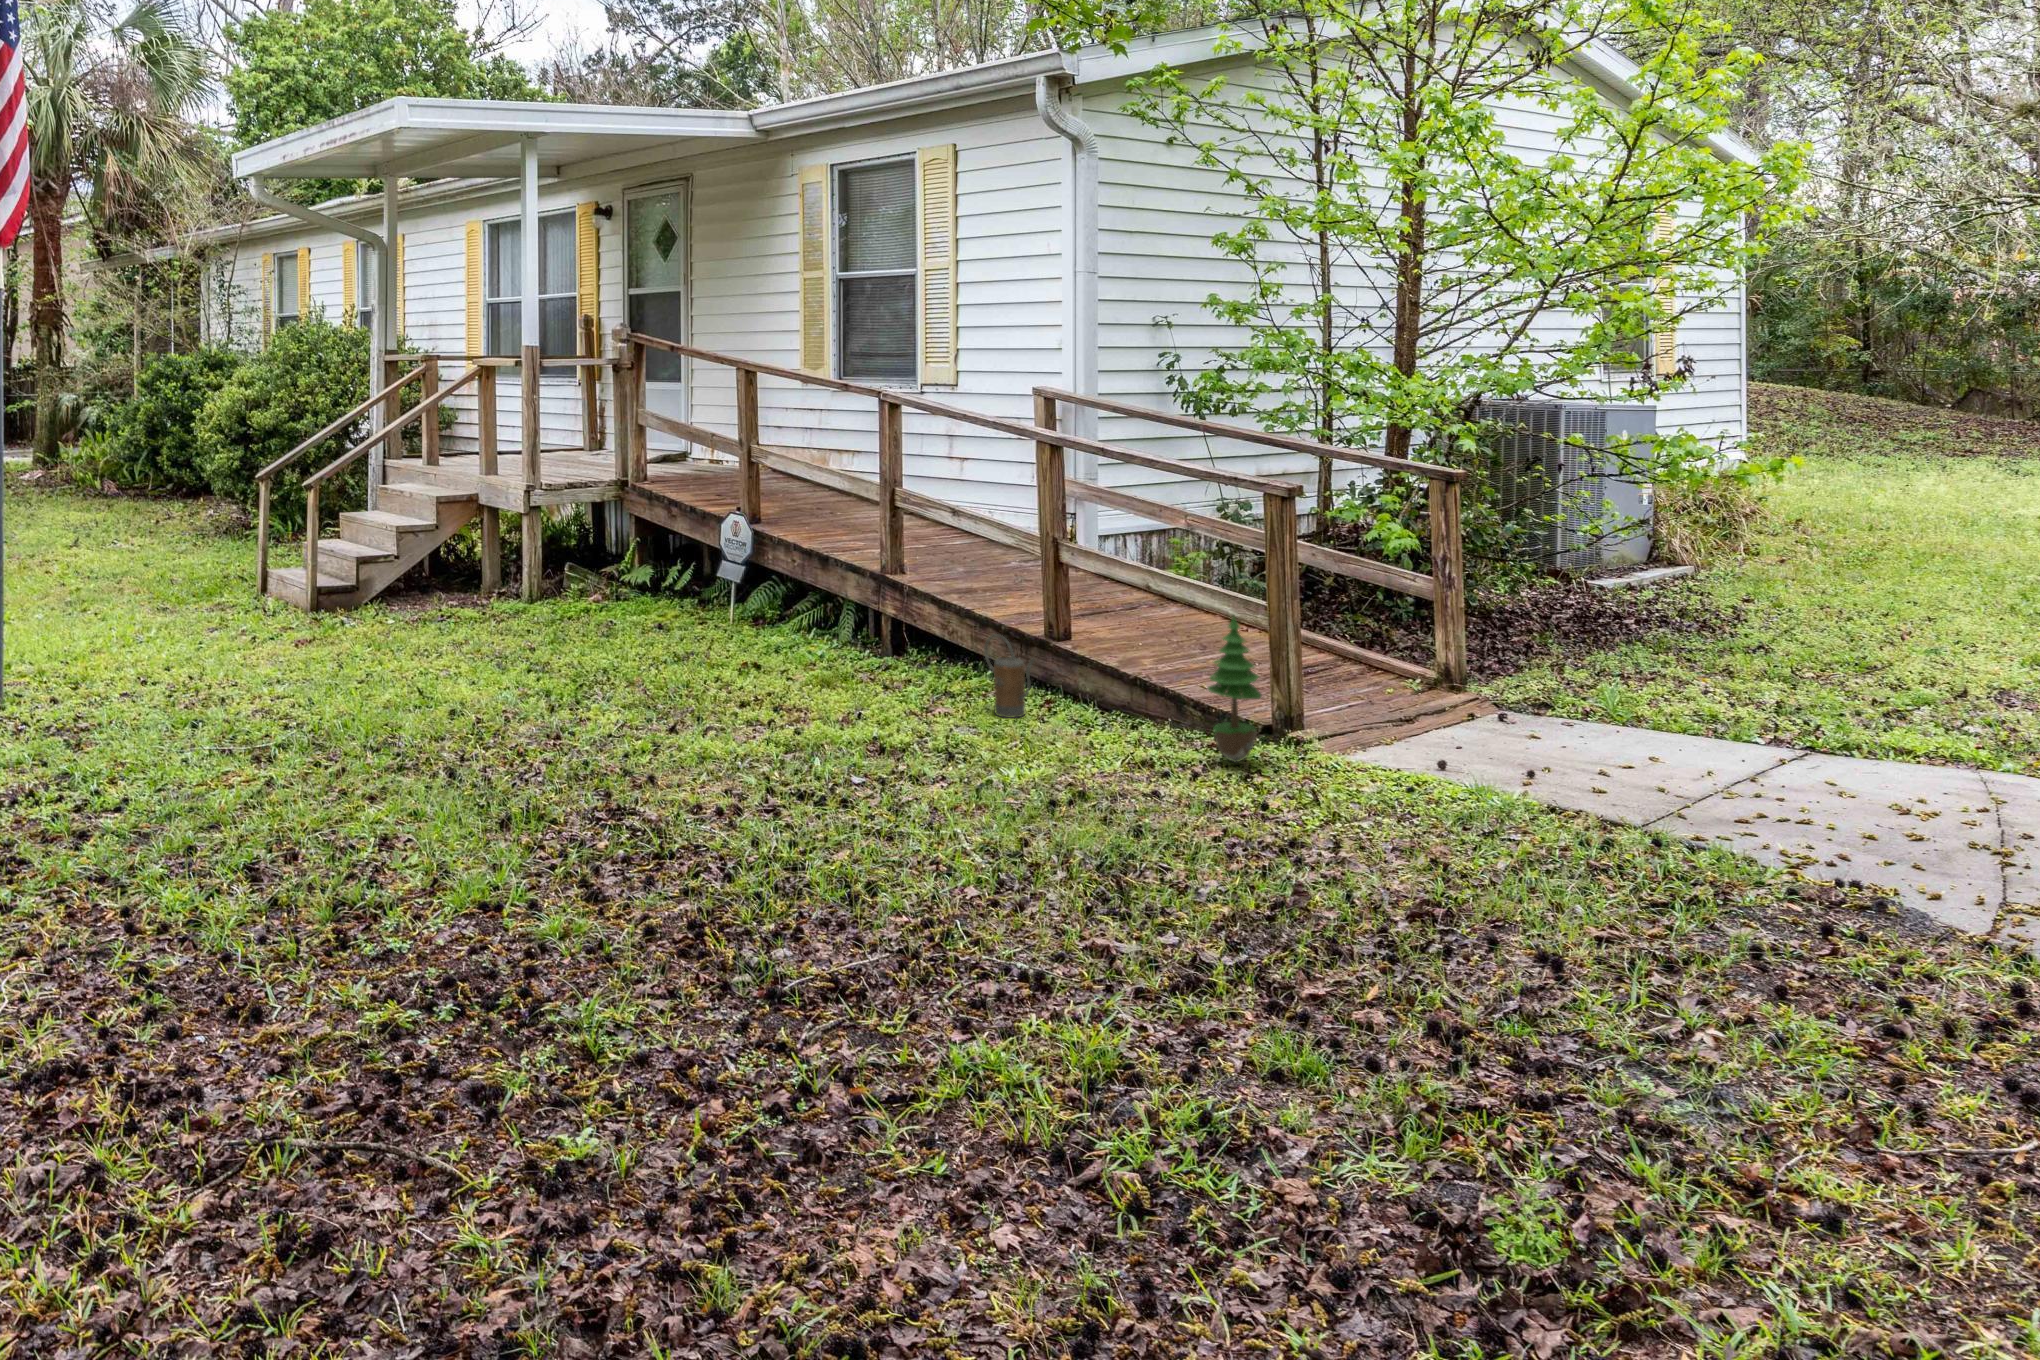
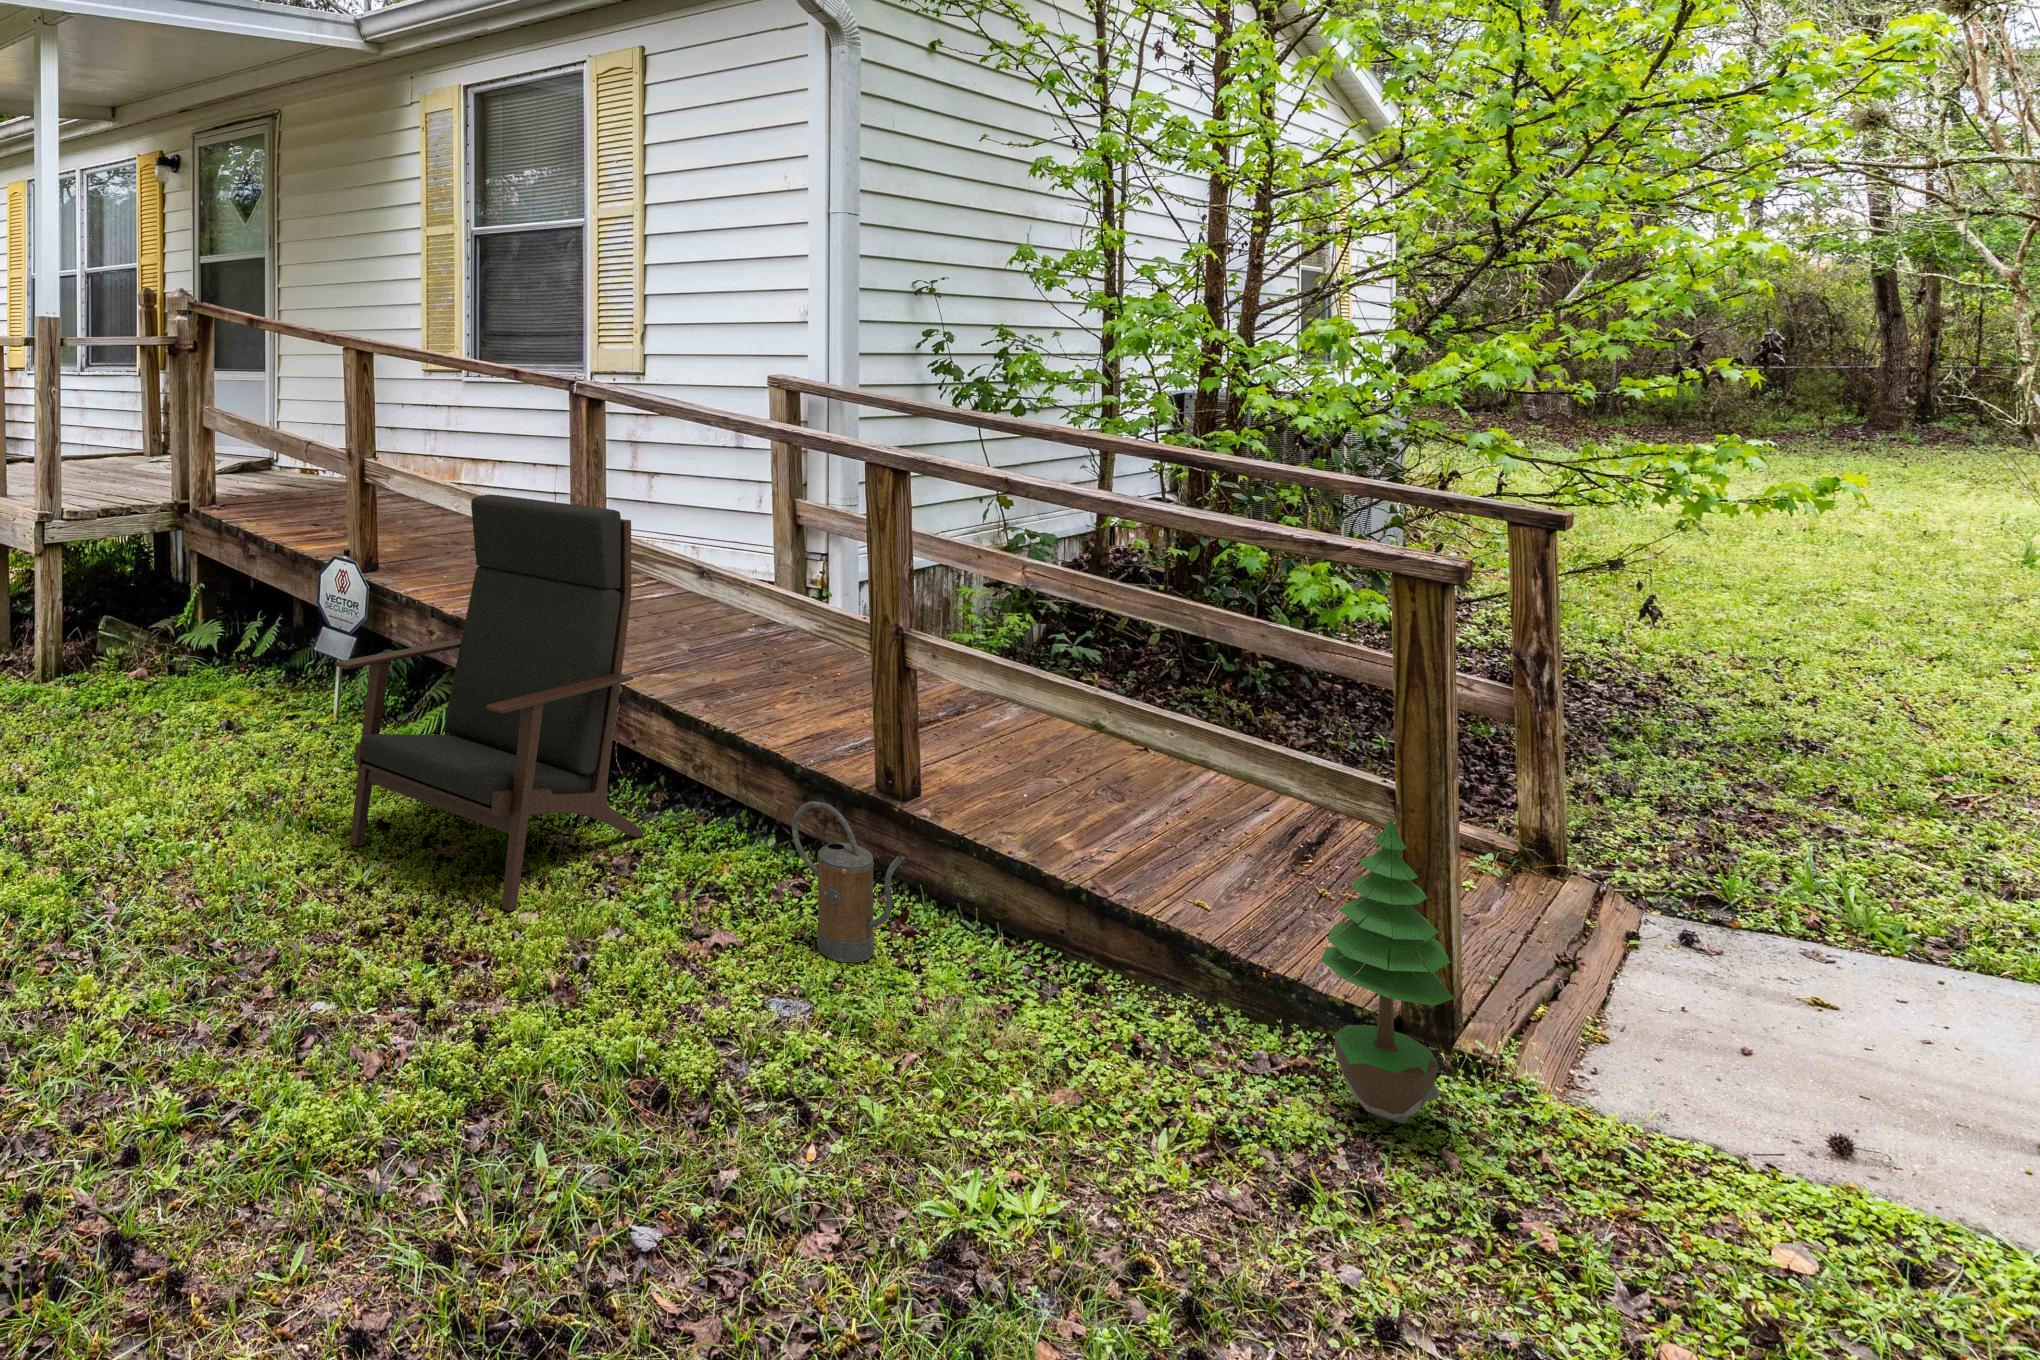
lounge chair: none [731,468,919,698] -> present [335,494,643,911]

